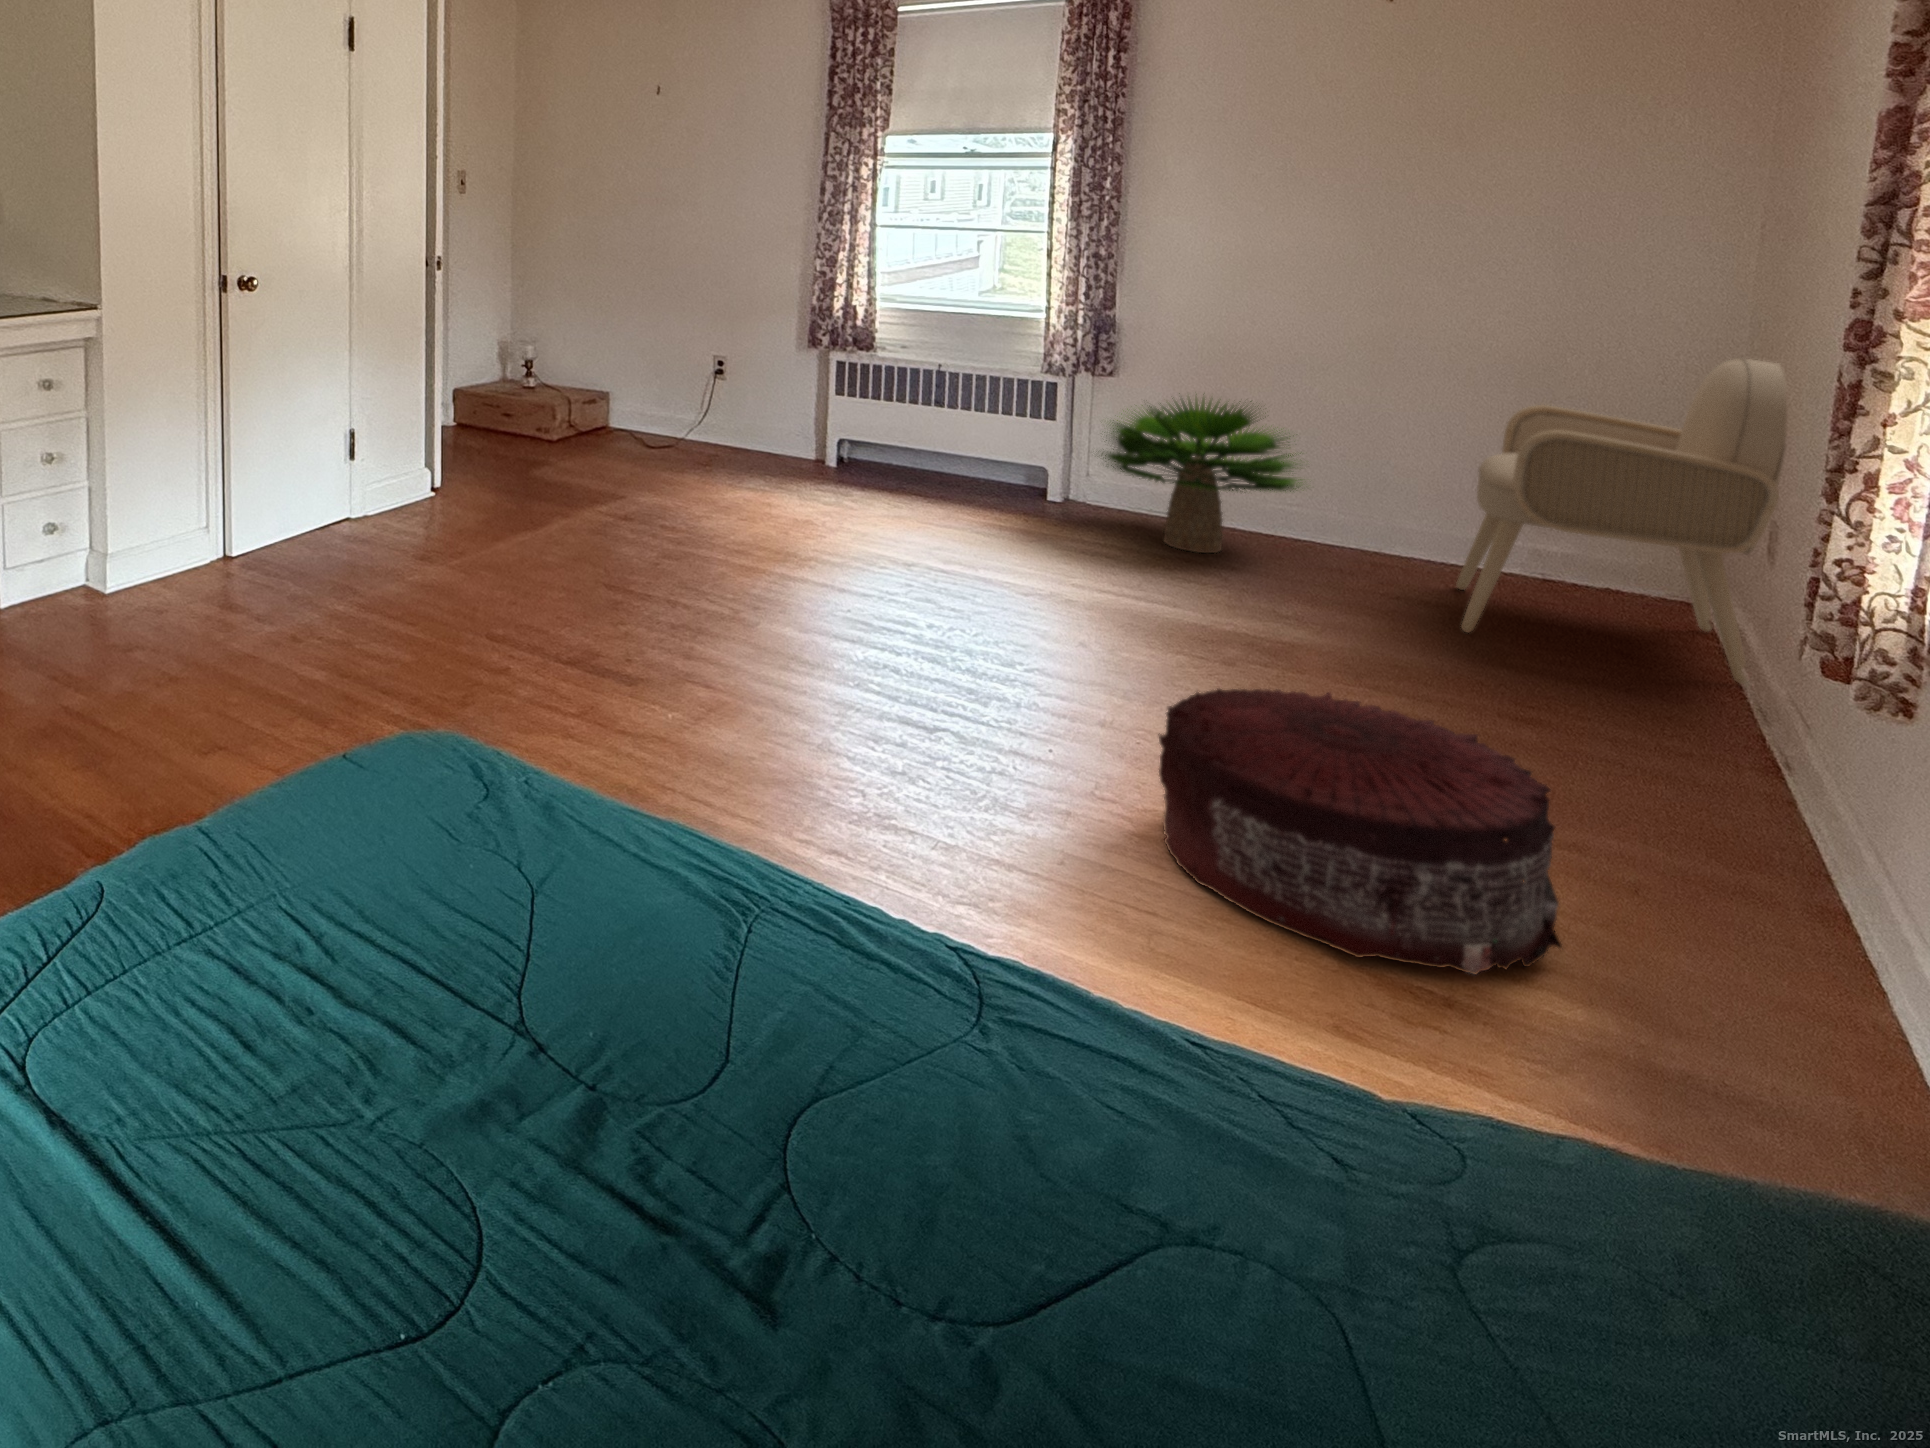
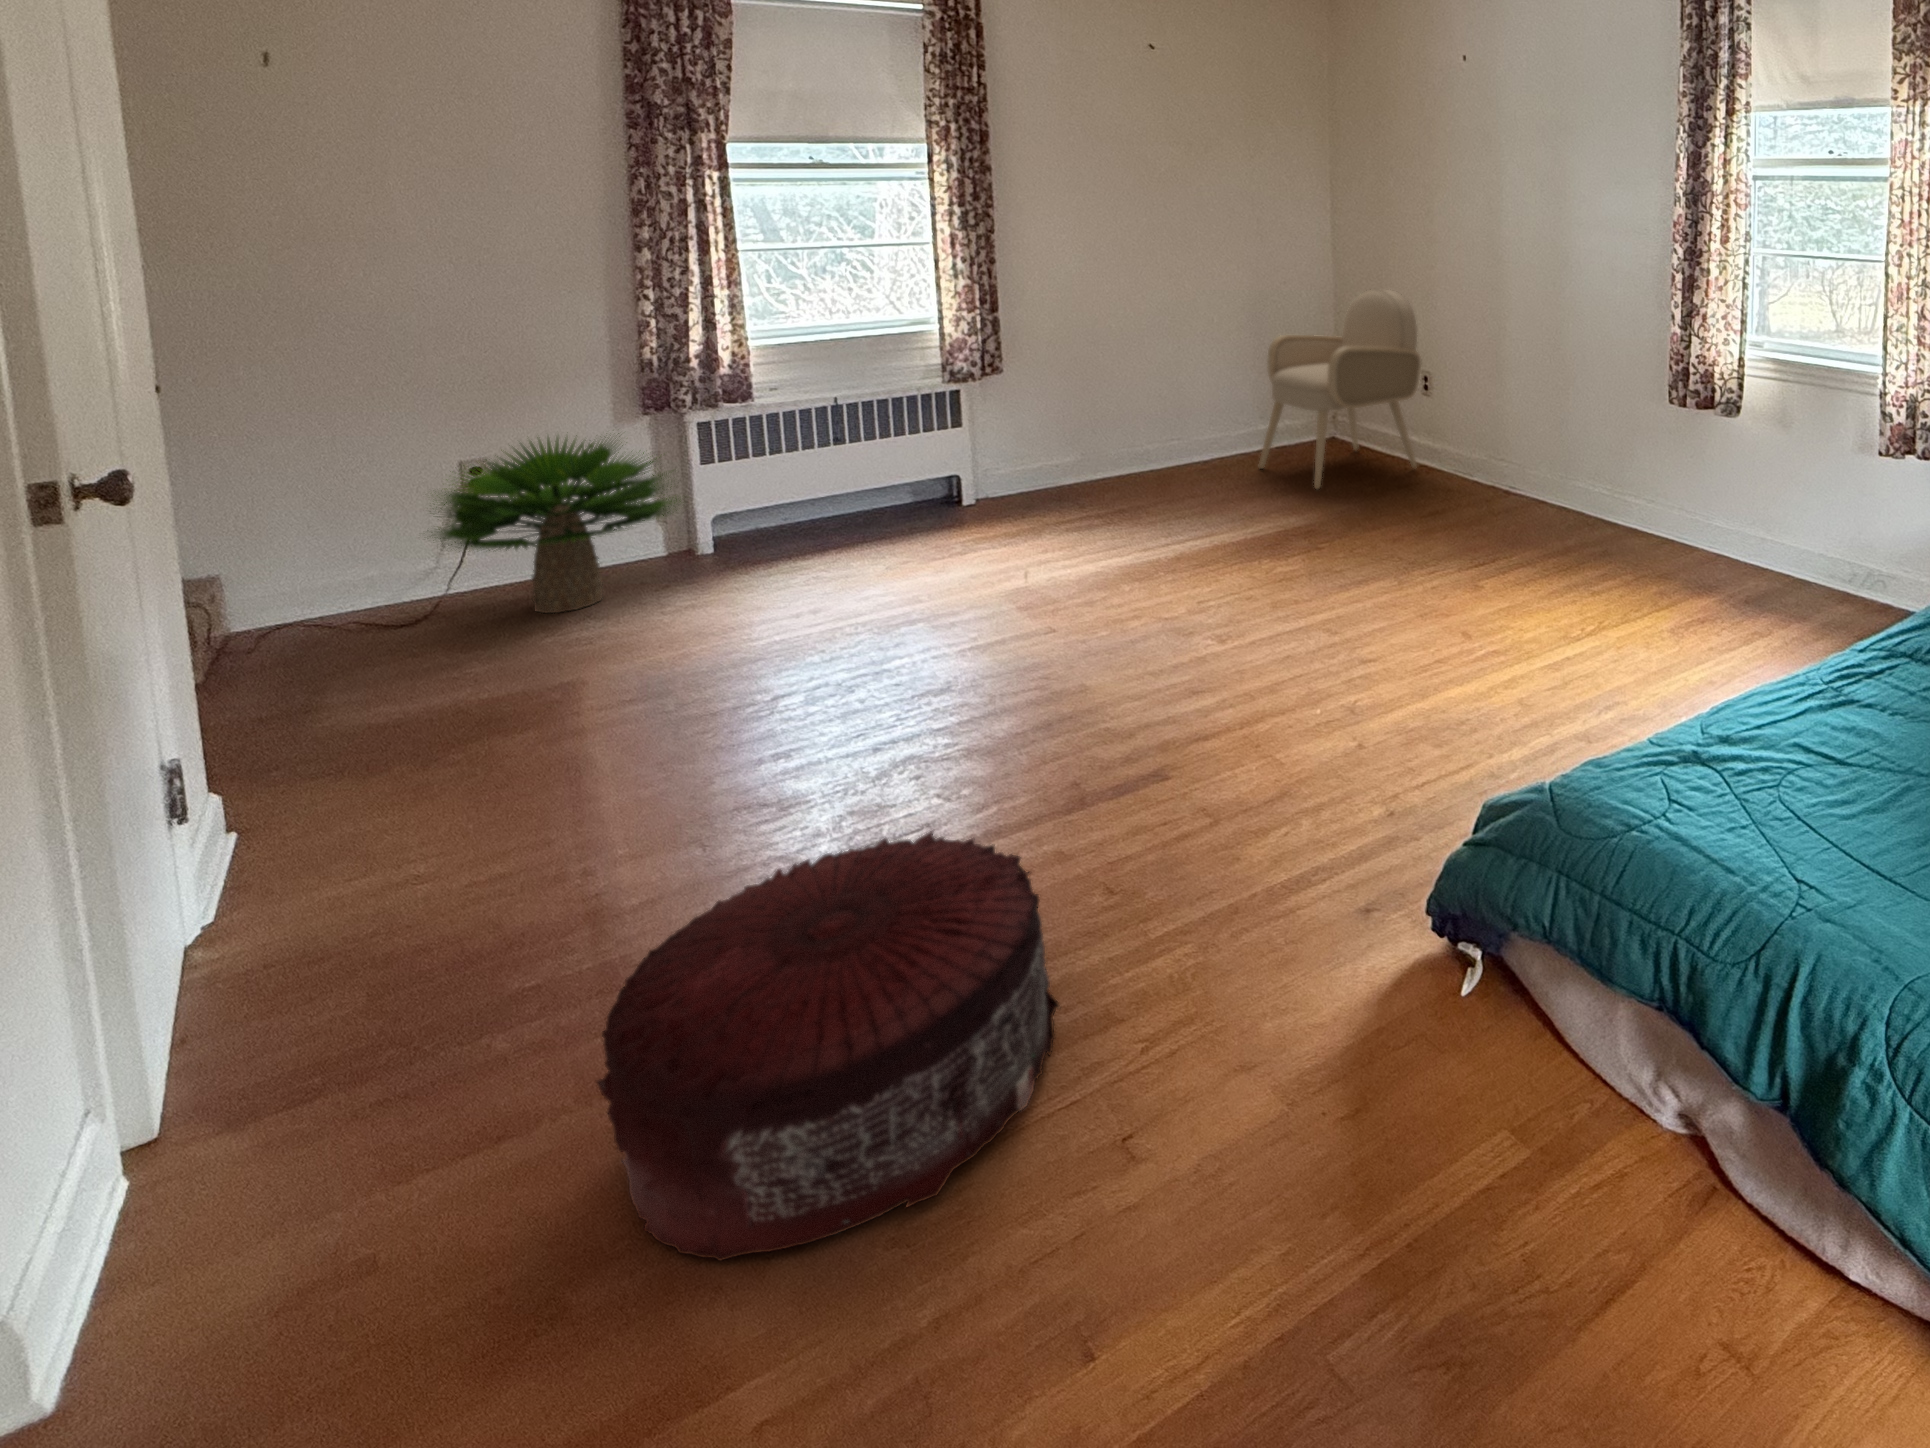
potted plant: present [1101,398,1302,553] -> present [435,433,680,613]
pouf: present [1159,689,1562,975] -> present [597,831,1060,1260]

